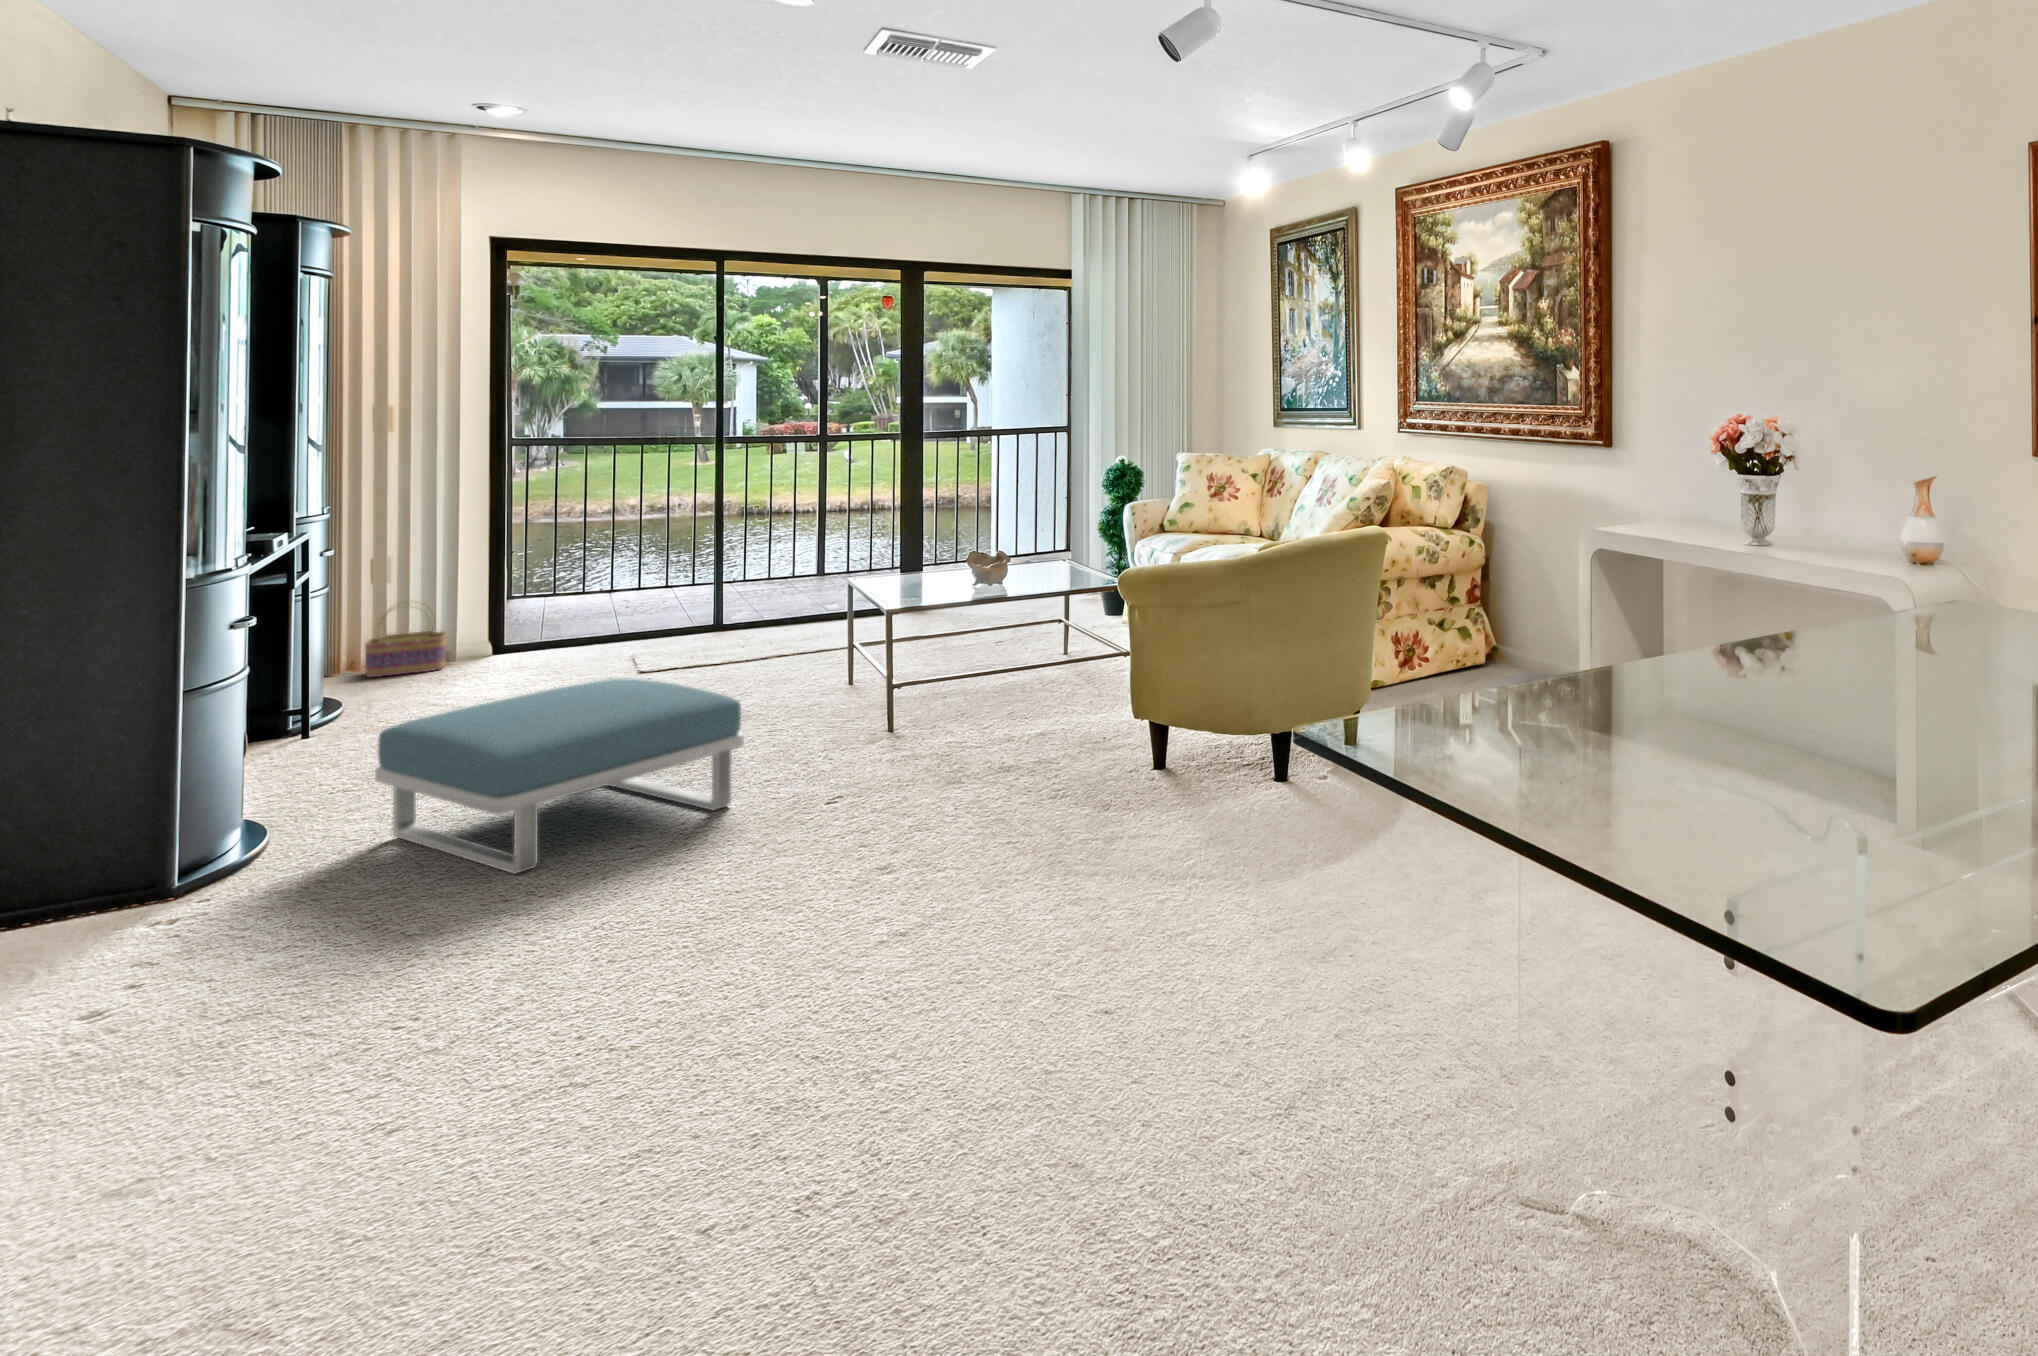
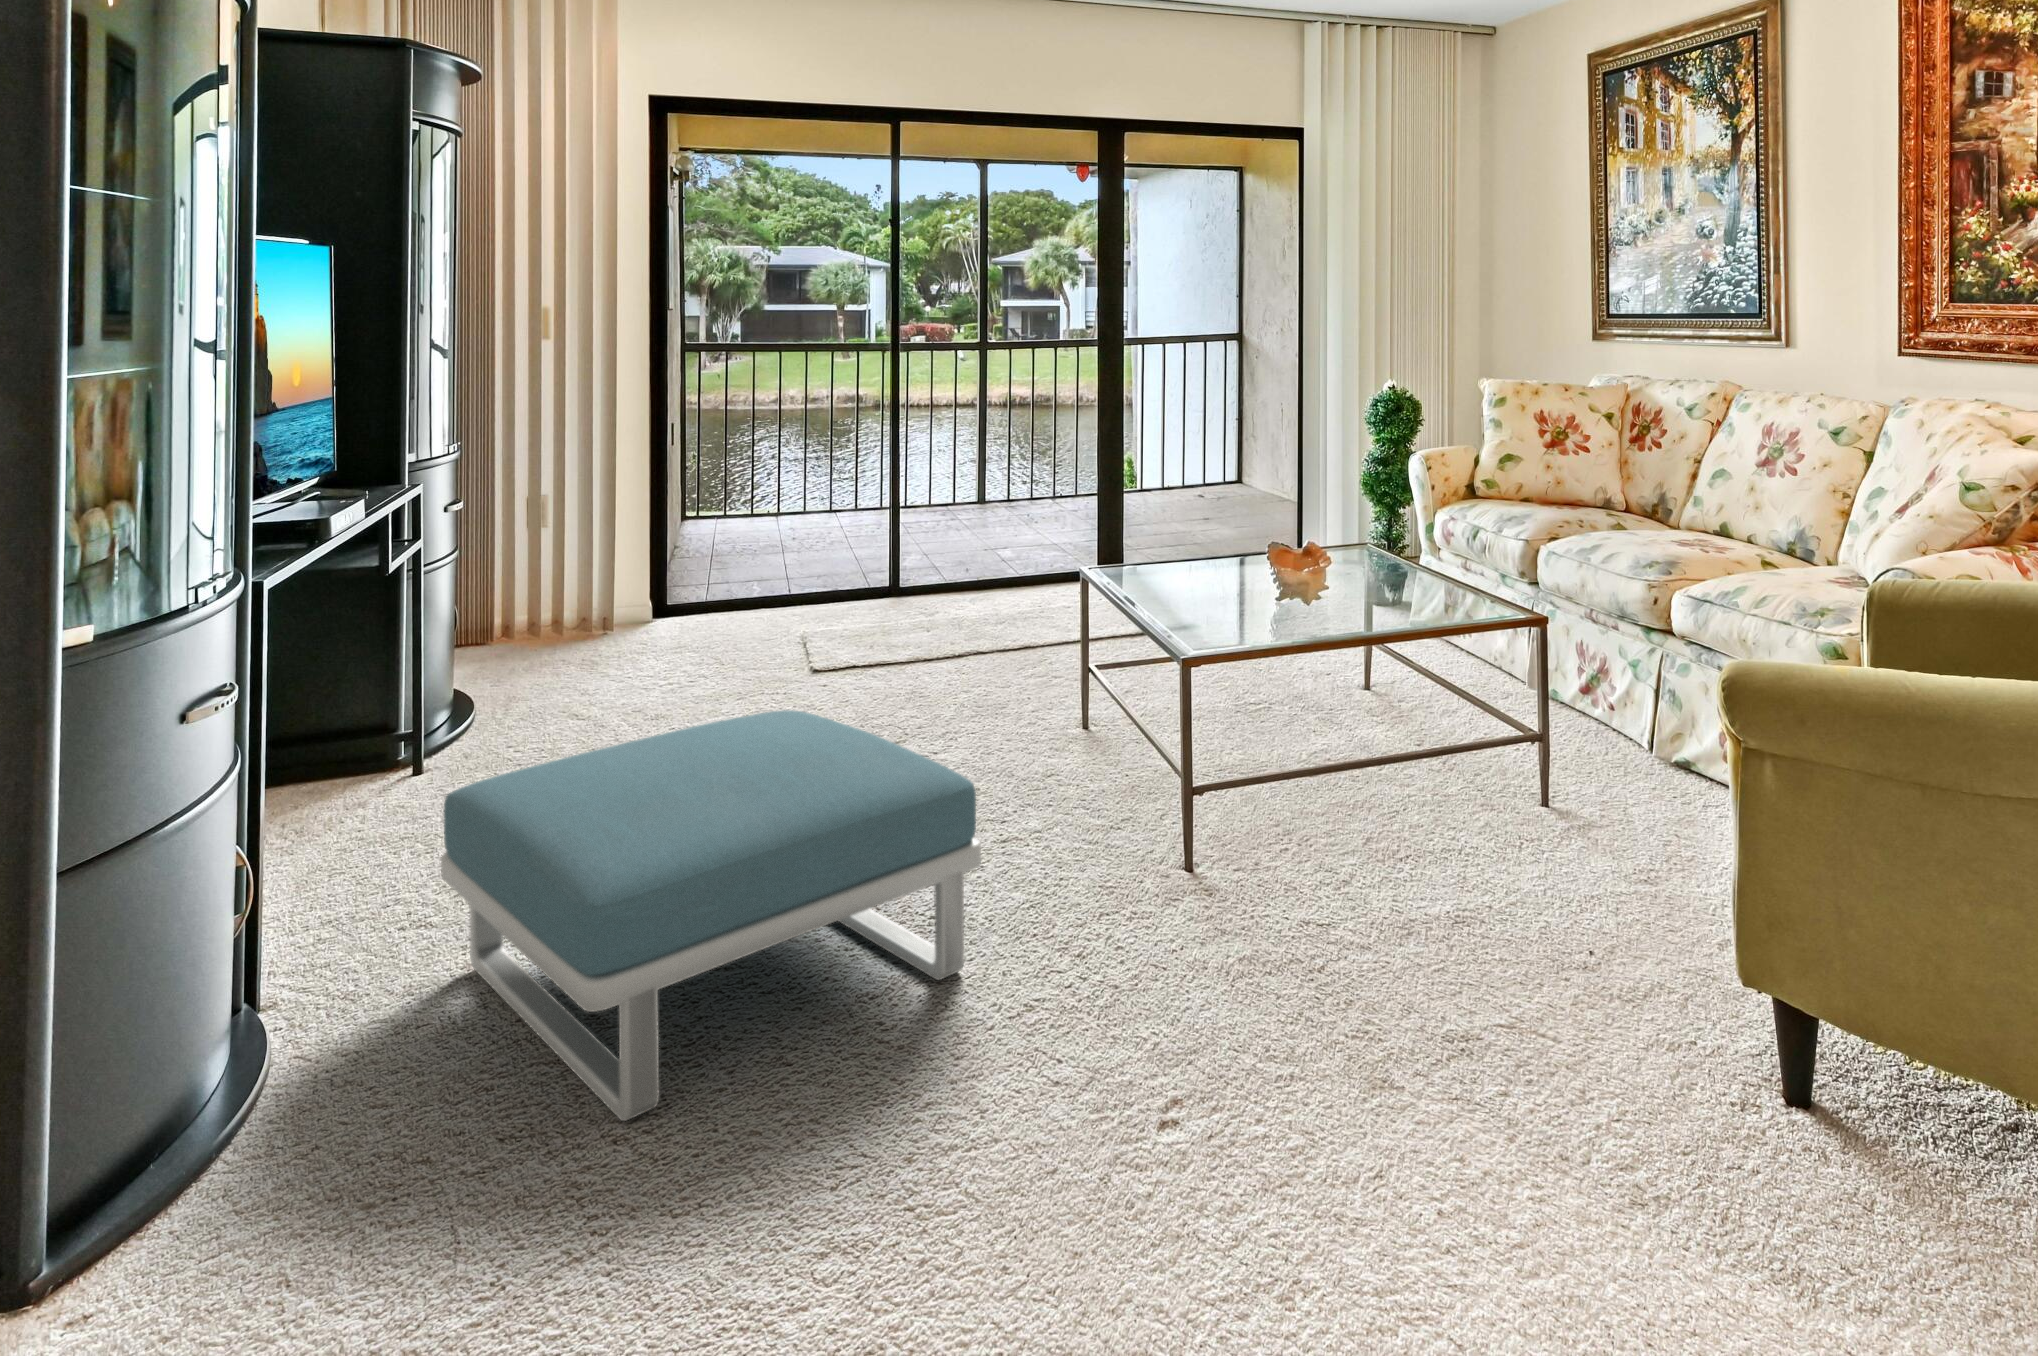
basket: present [365,601,448,677] -> none [521,547,609,640]

